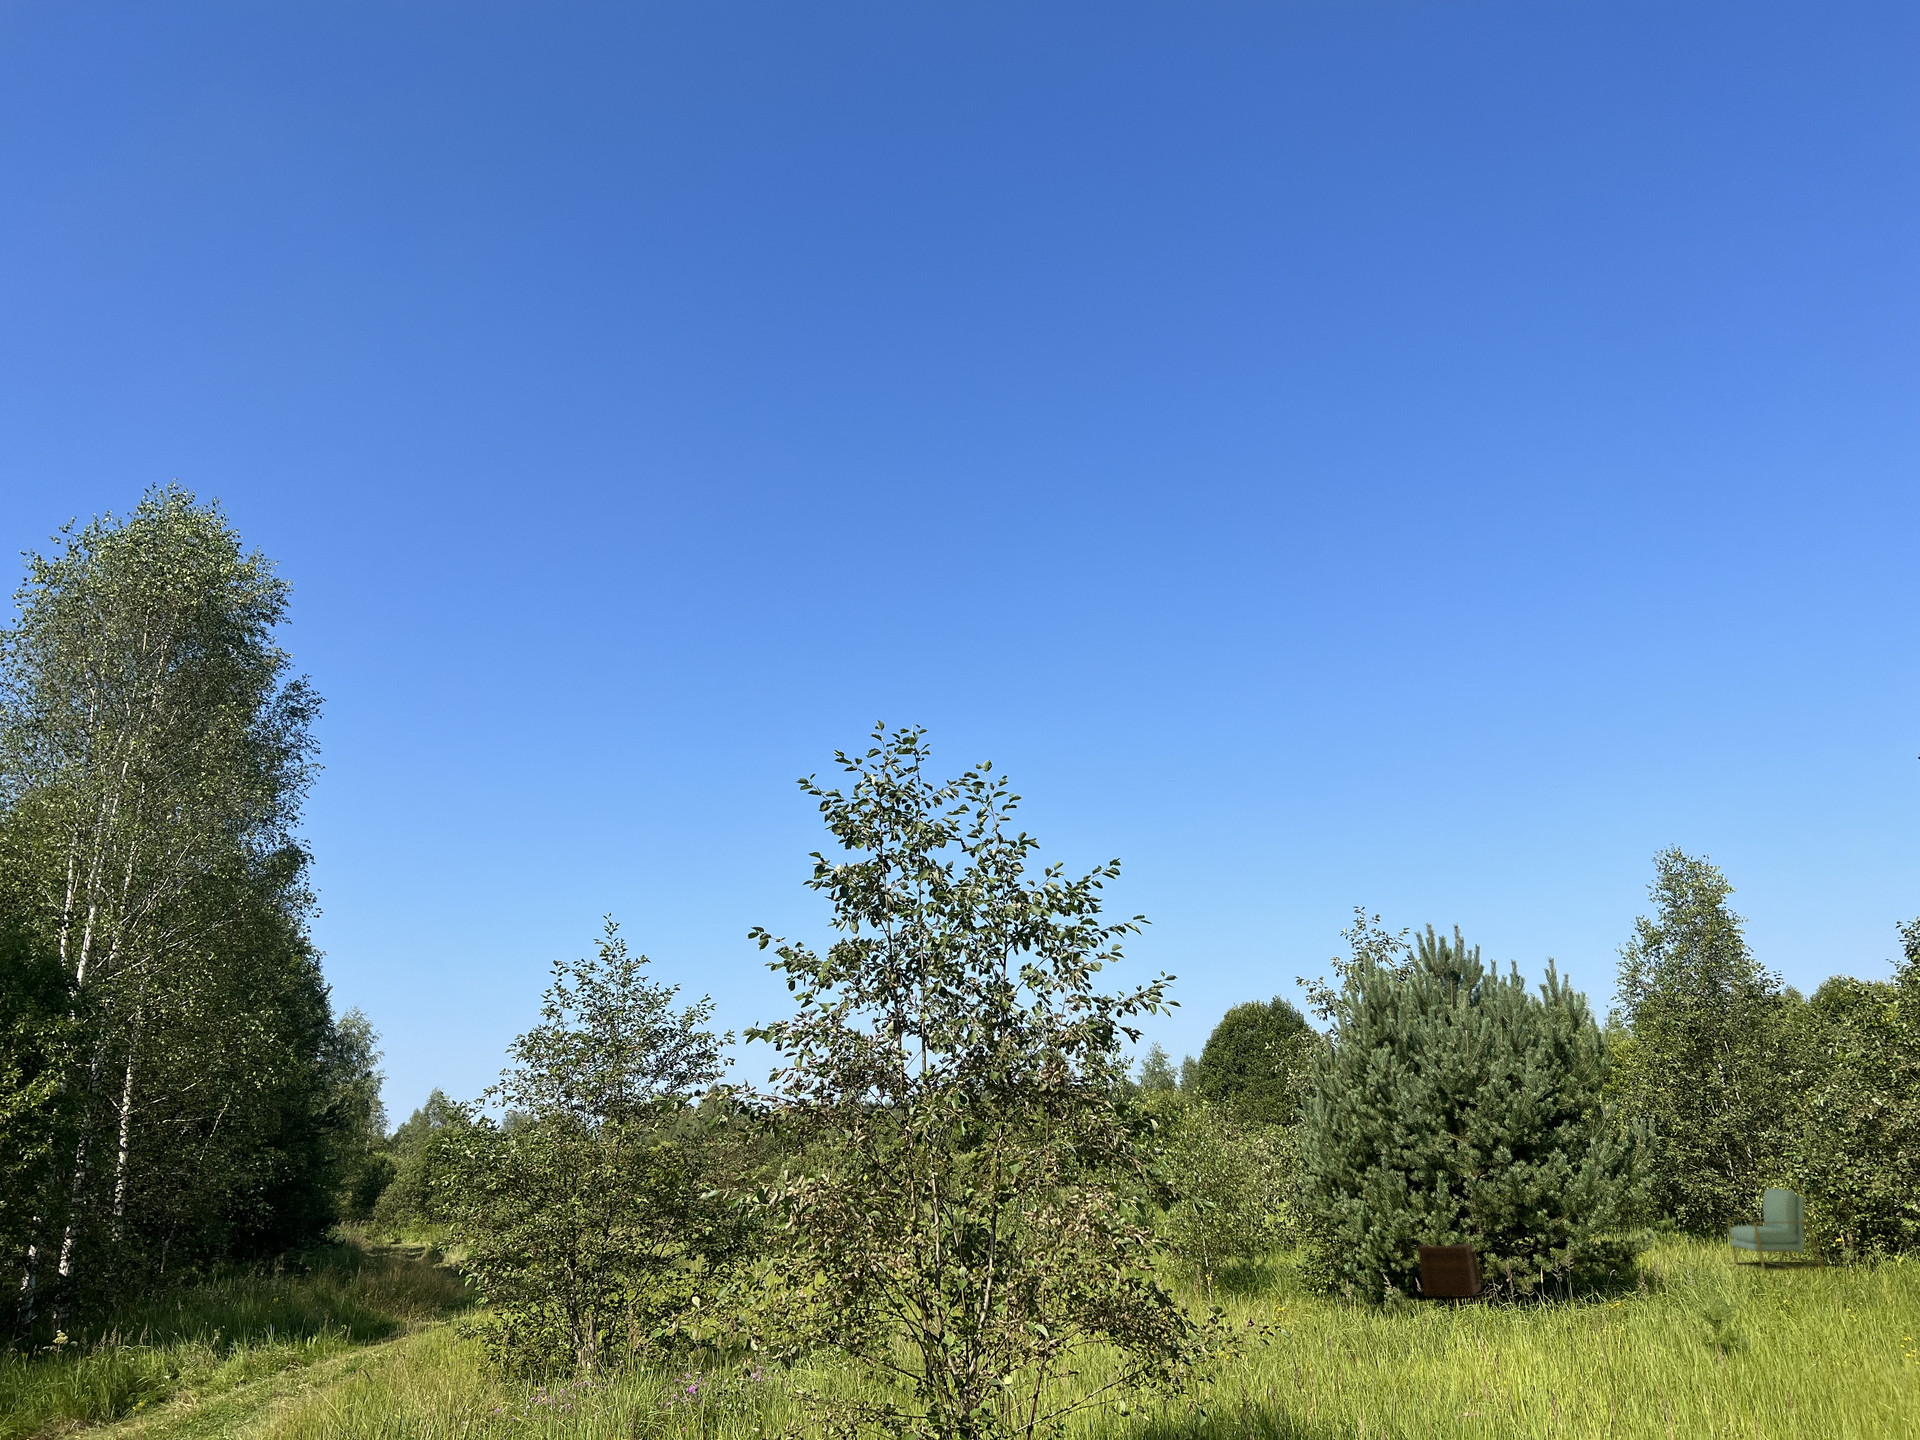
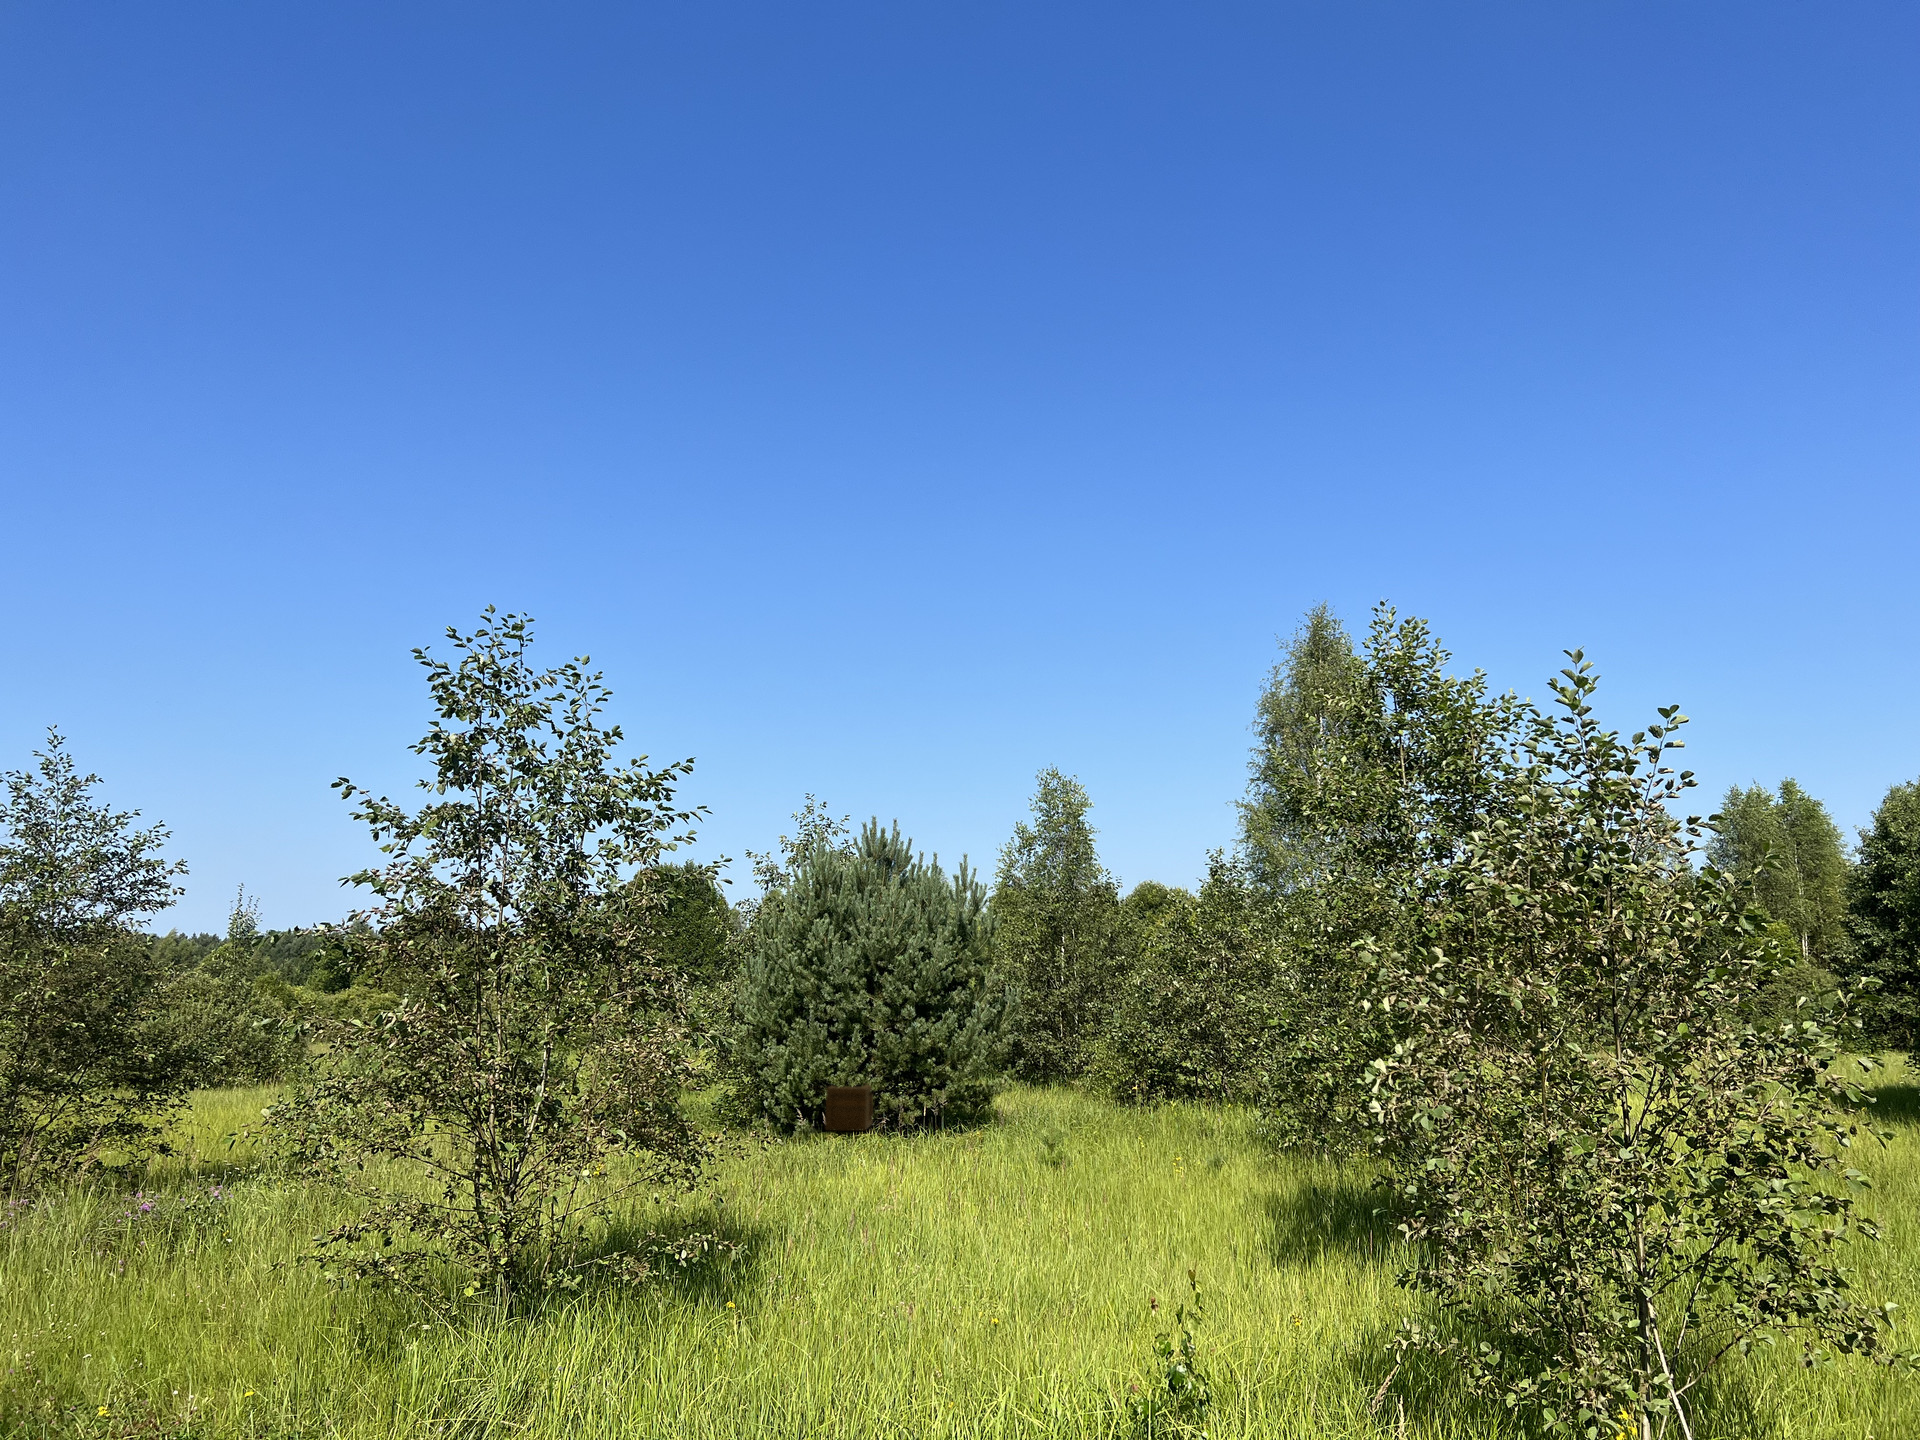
chair: present [1727,1188,1823,1270] -> none [1059,1046,1121,1109]

